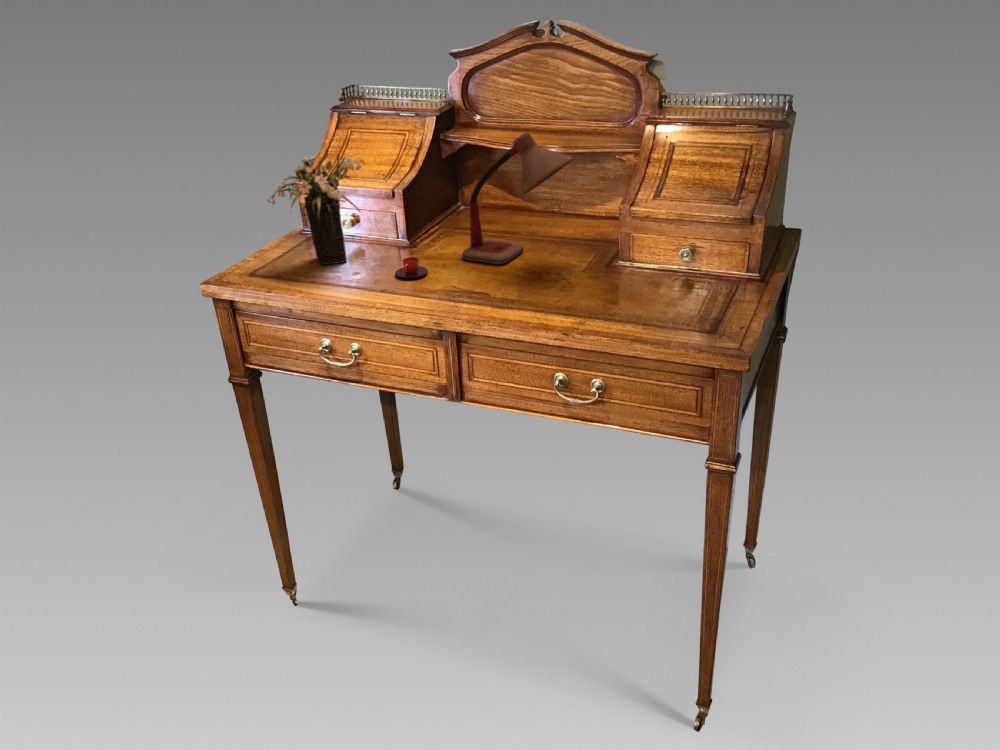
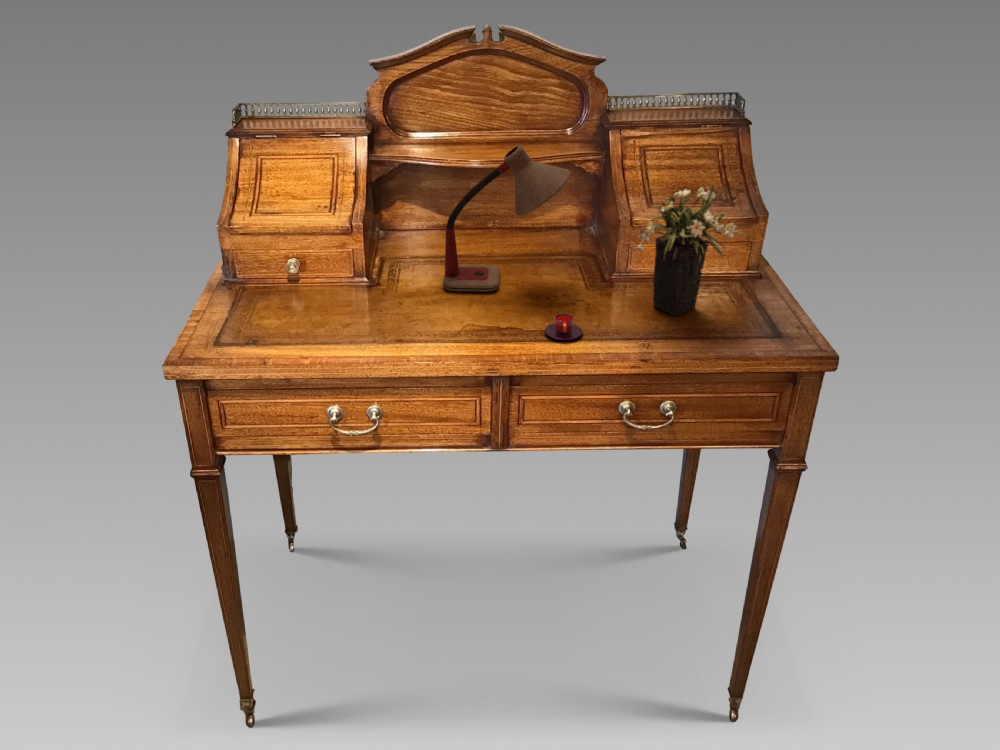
flower arrangement: present [268,154,363,265] -> present [634,185,745,315]
teacup: present [395,257,428,278] -> present [544,314,583,340]

